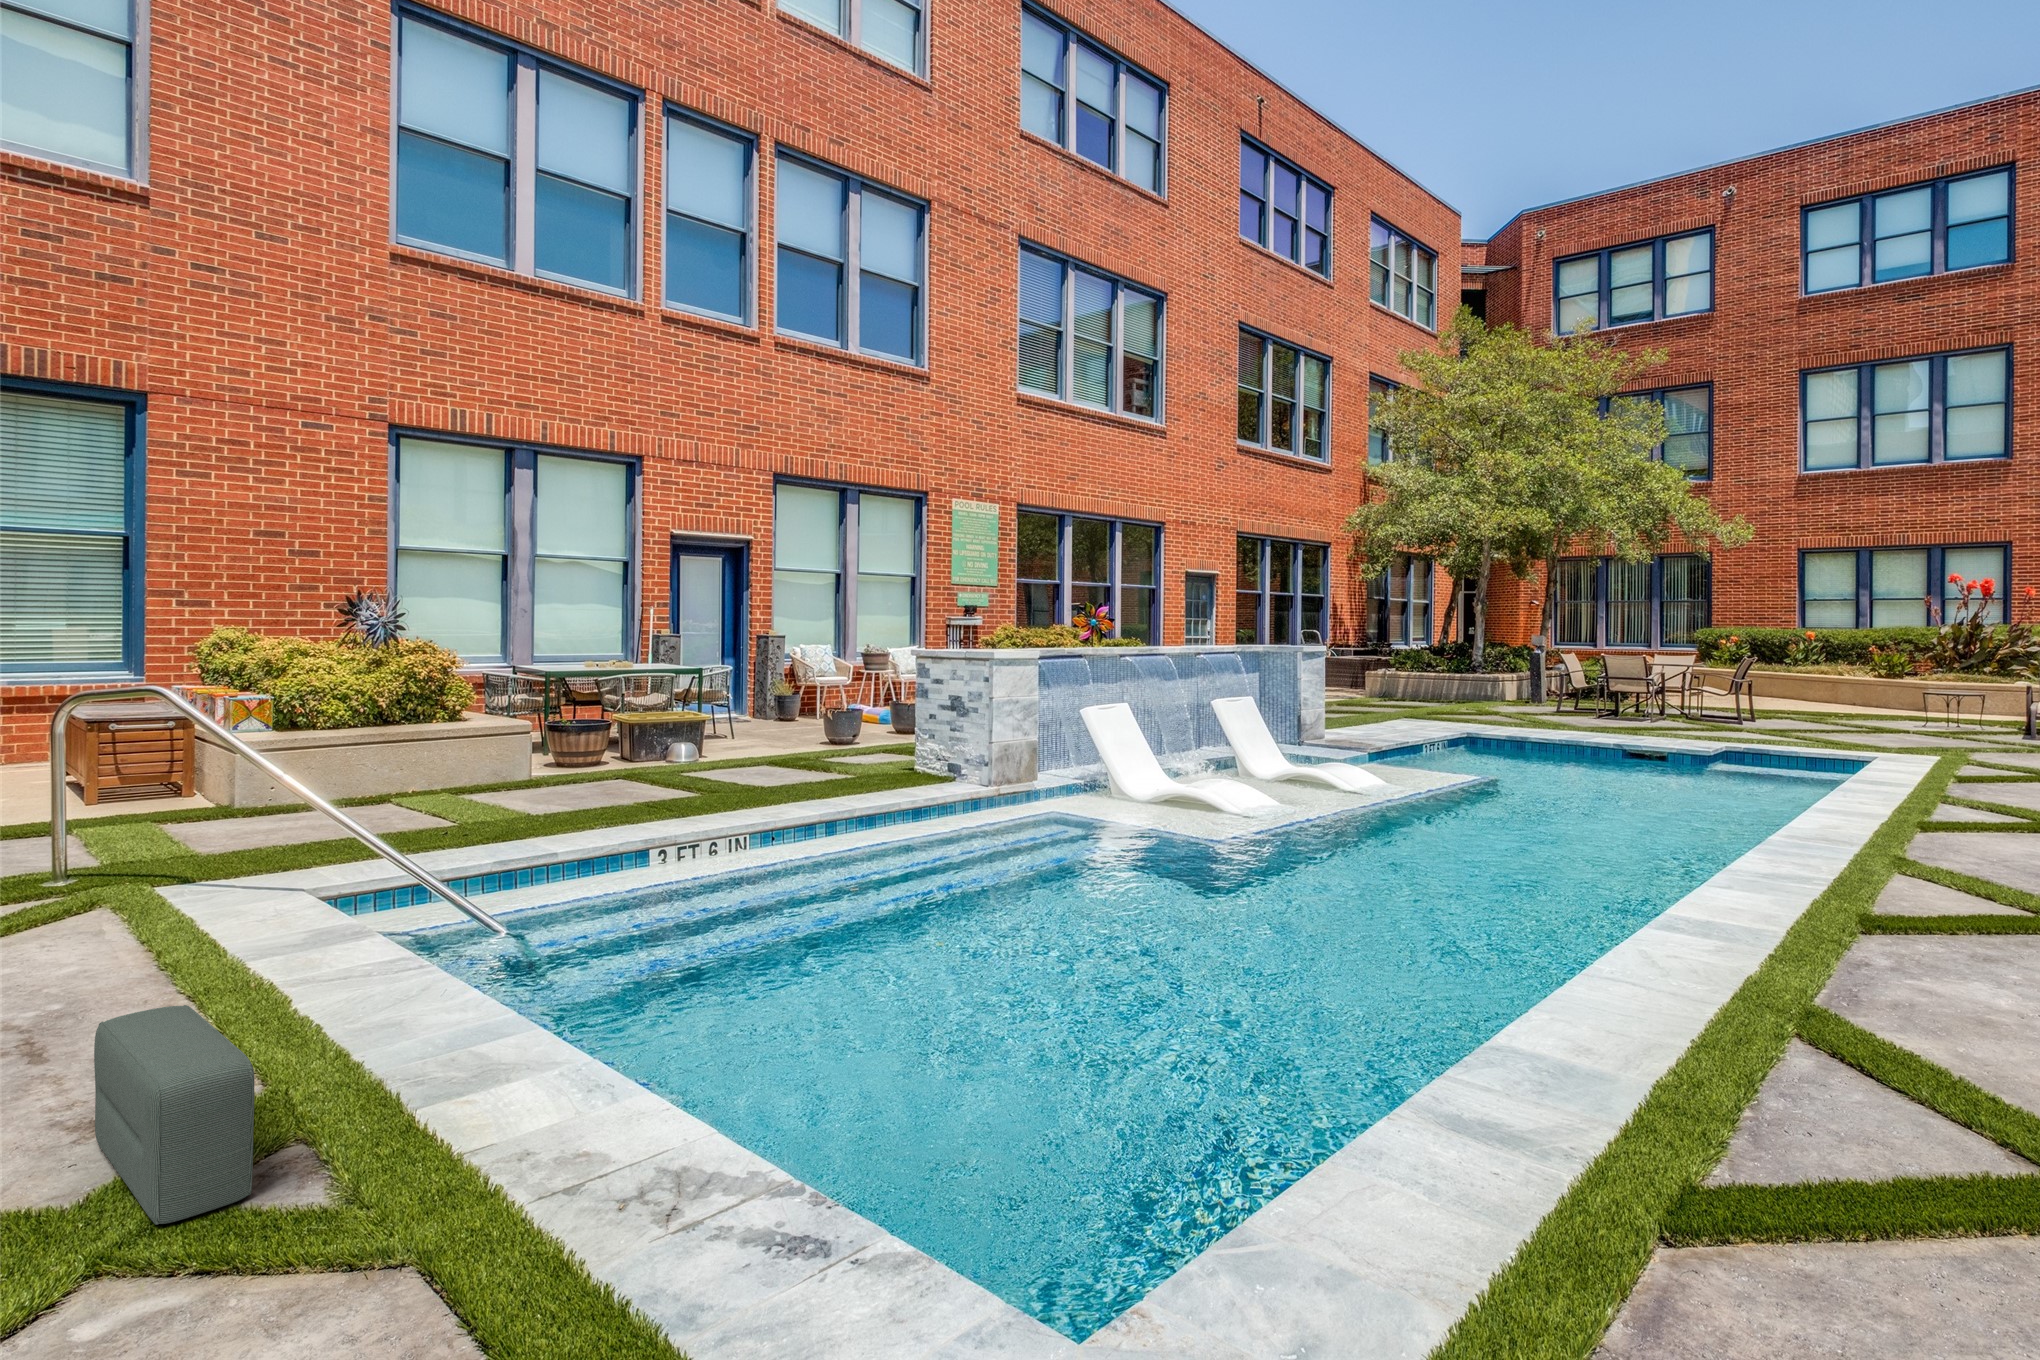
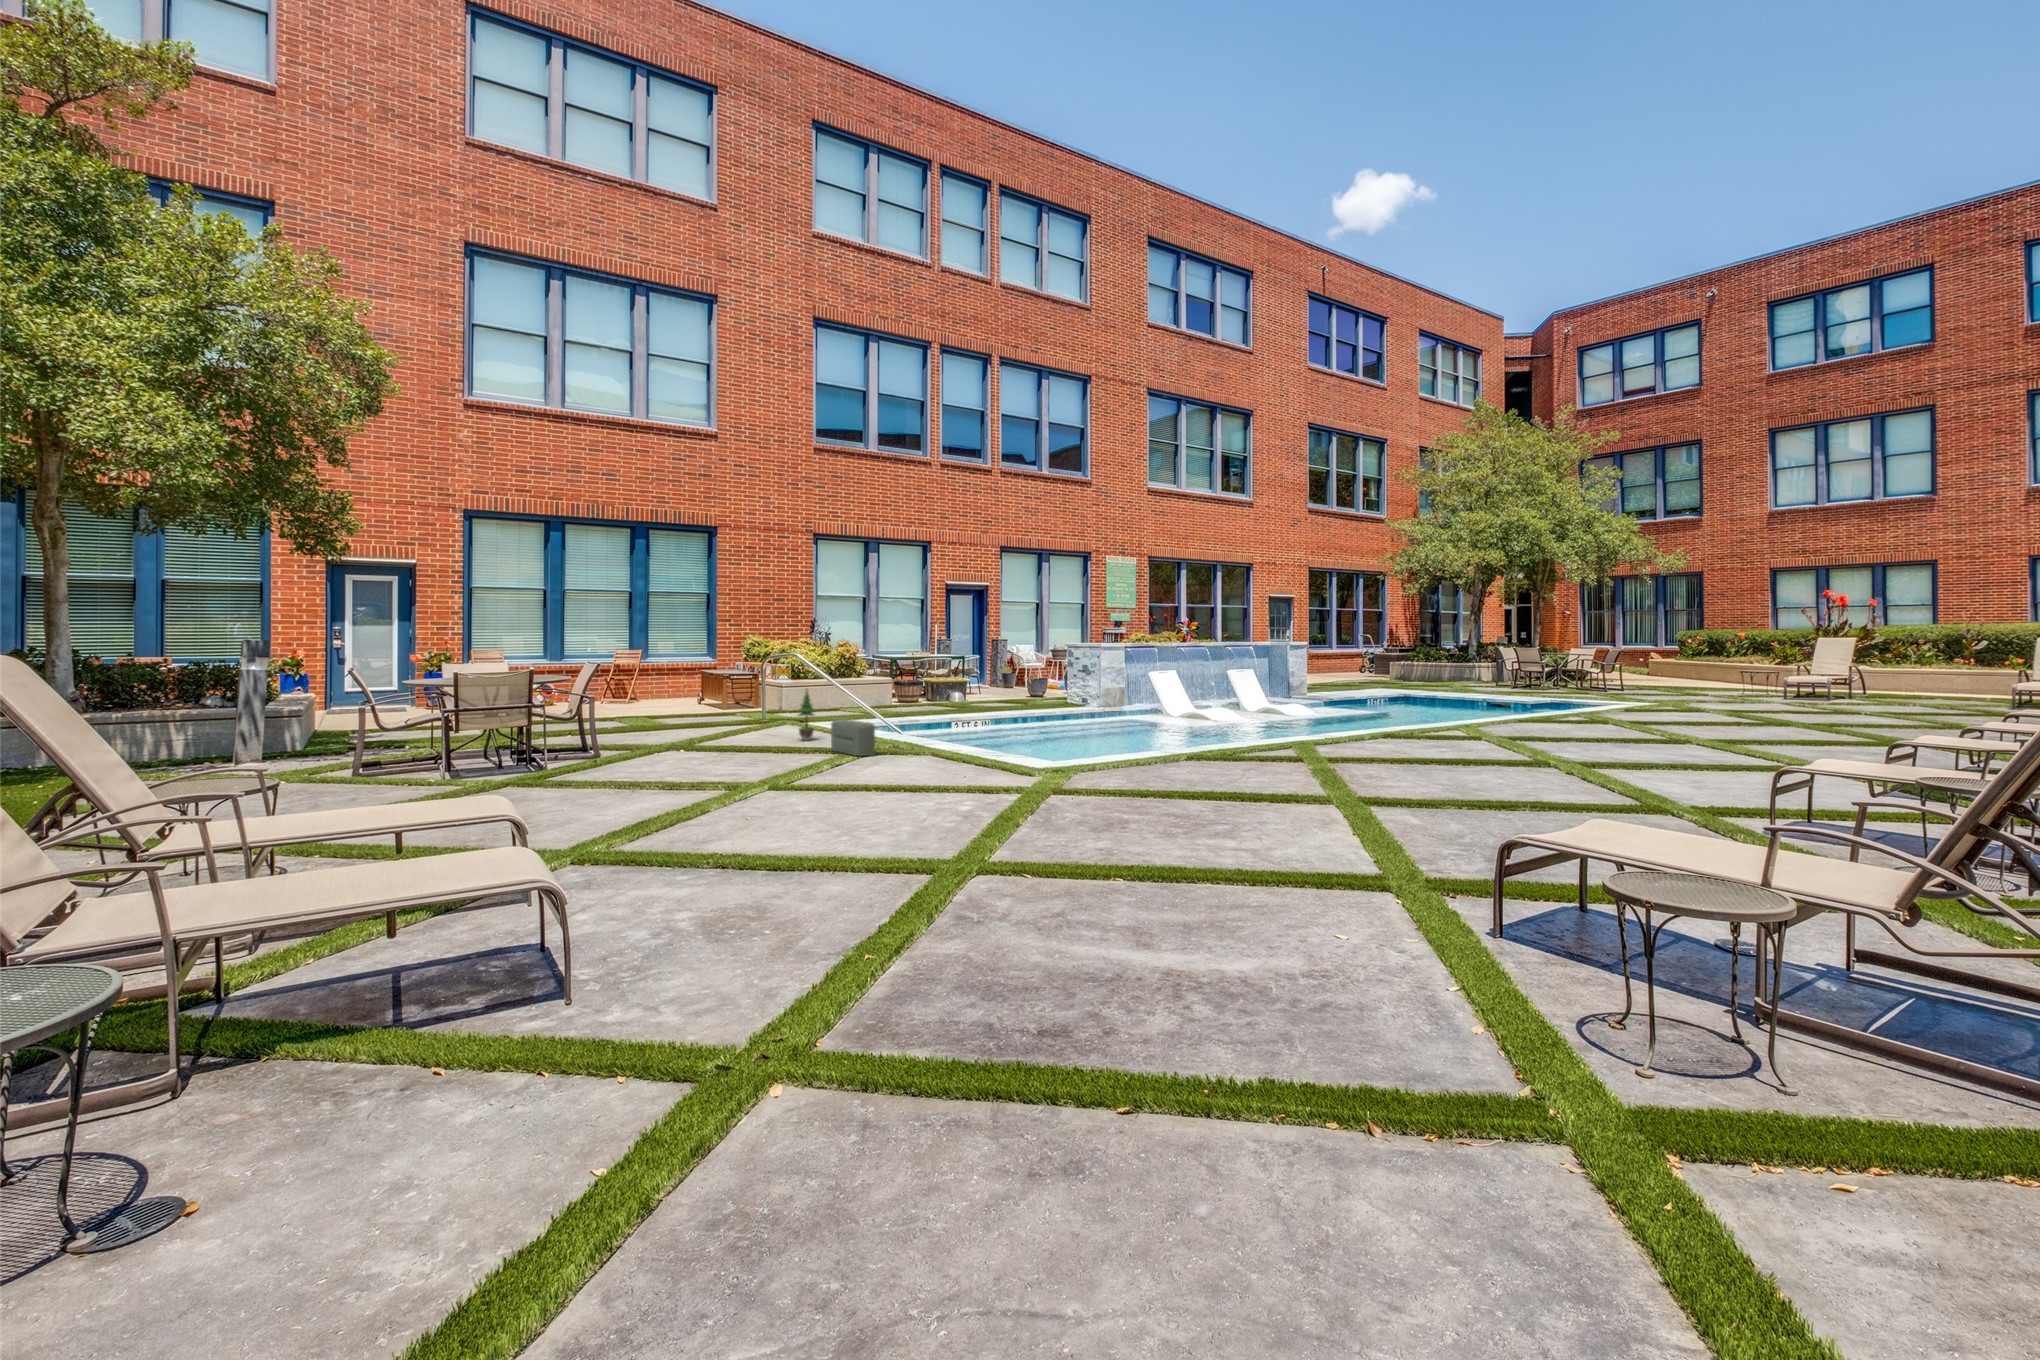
potted tree: none [62,840,149,1020] -> present [799,689,814,740]

